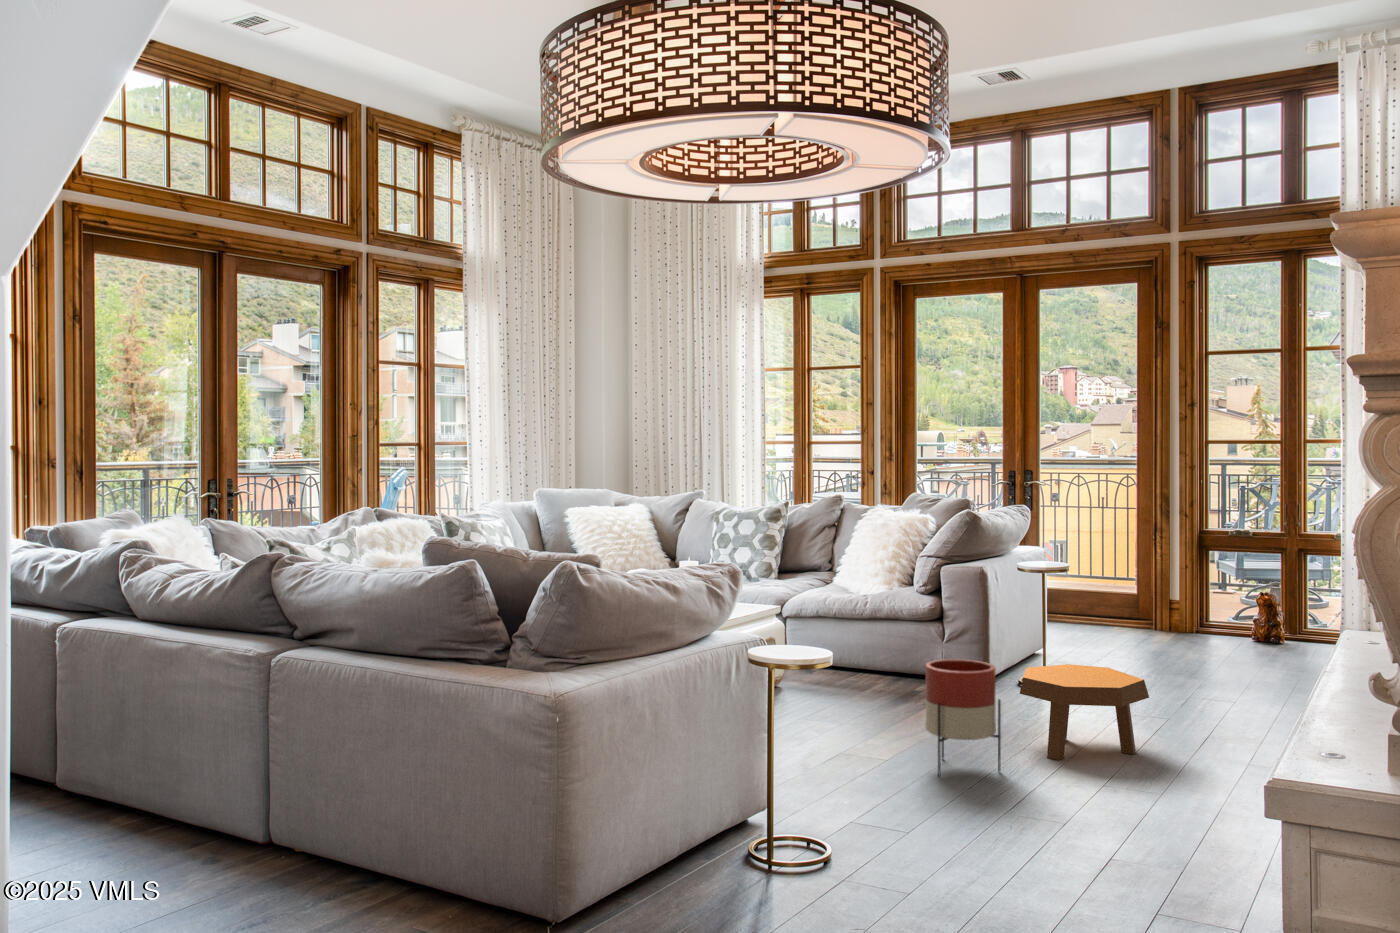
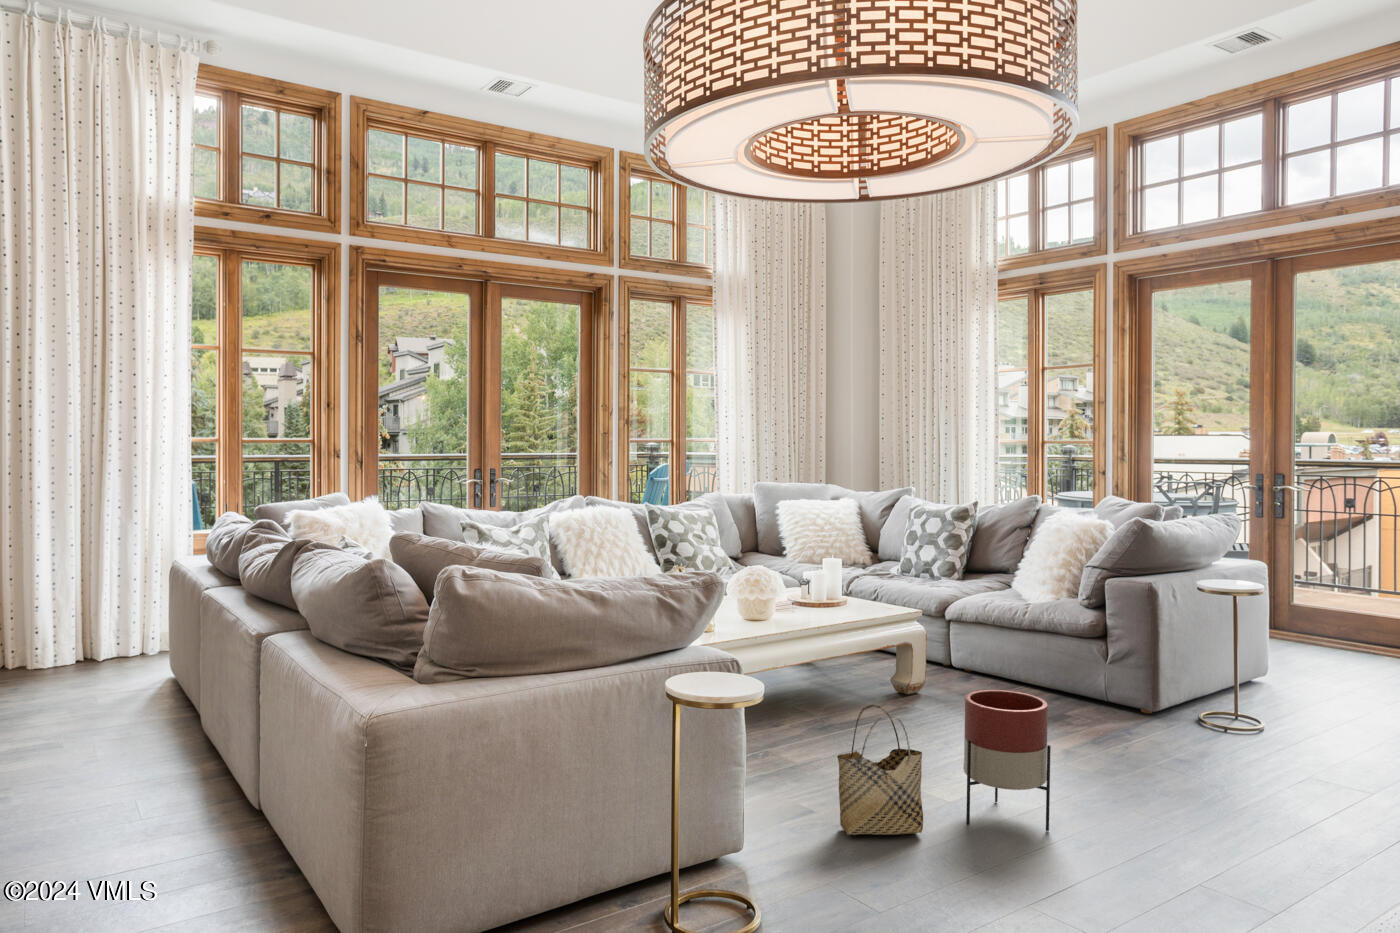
footstool: present [1020,664,1149,760] -> none [1105,708,1276,835]
woven basket: none [846,680,915,796] -> present [837,705,923,835]

